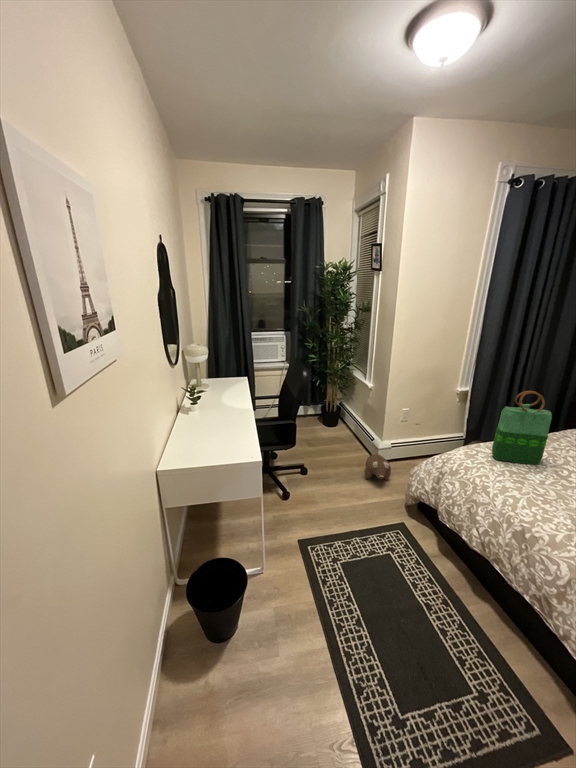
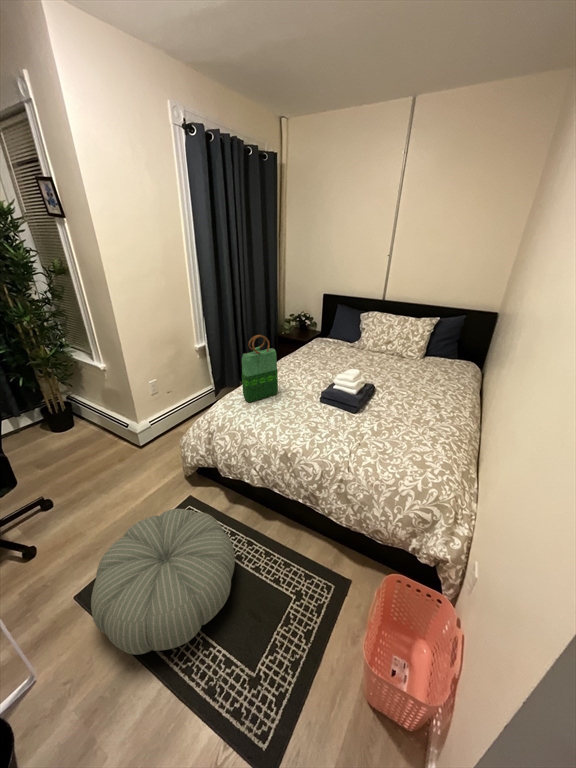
plush toy: present [365,454,391,479] -> none [129,440,160,471]
pouf: none [303,514,426,634] -> present [91,509,235,655]

